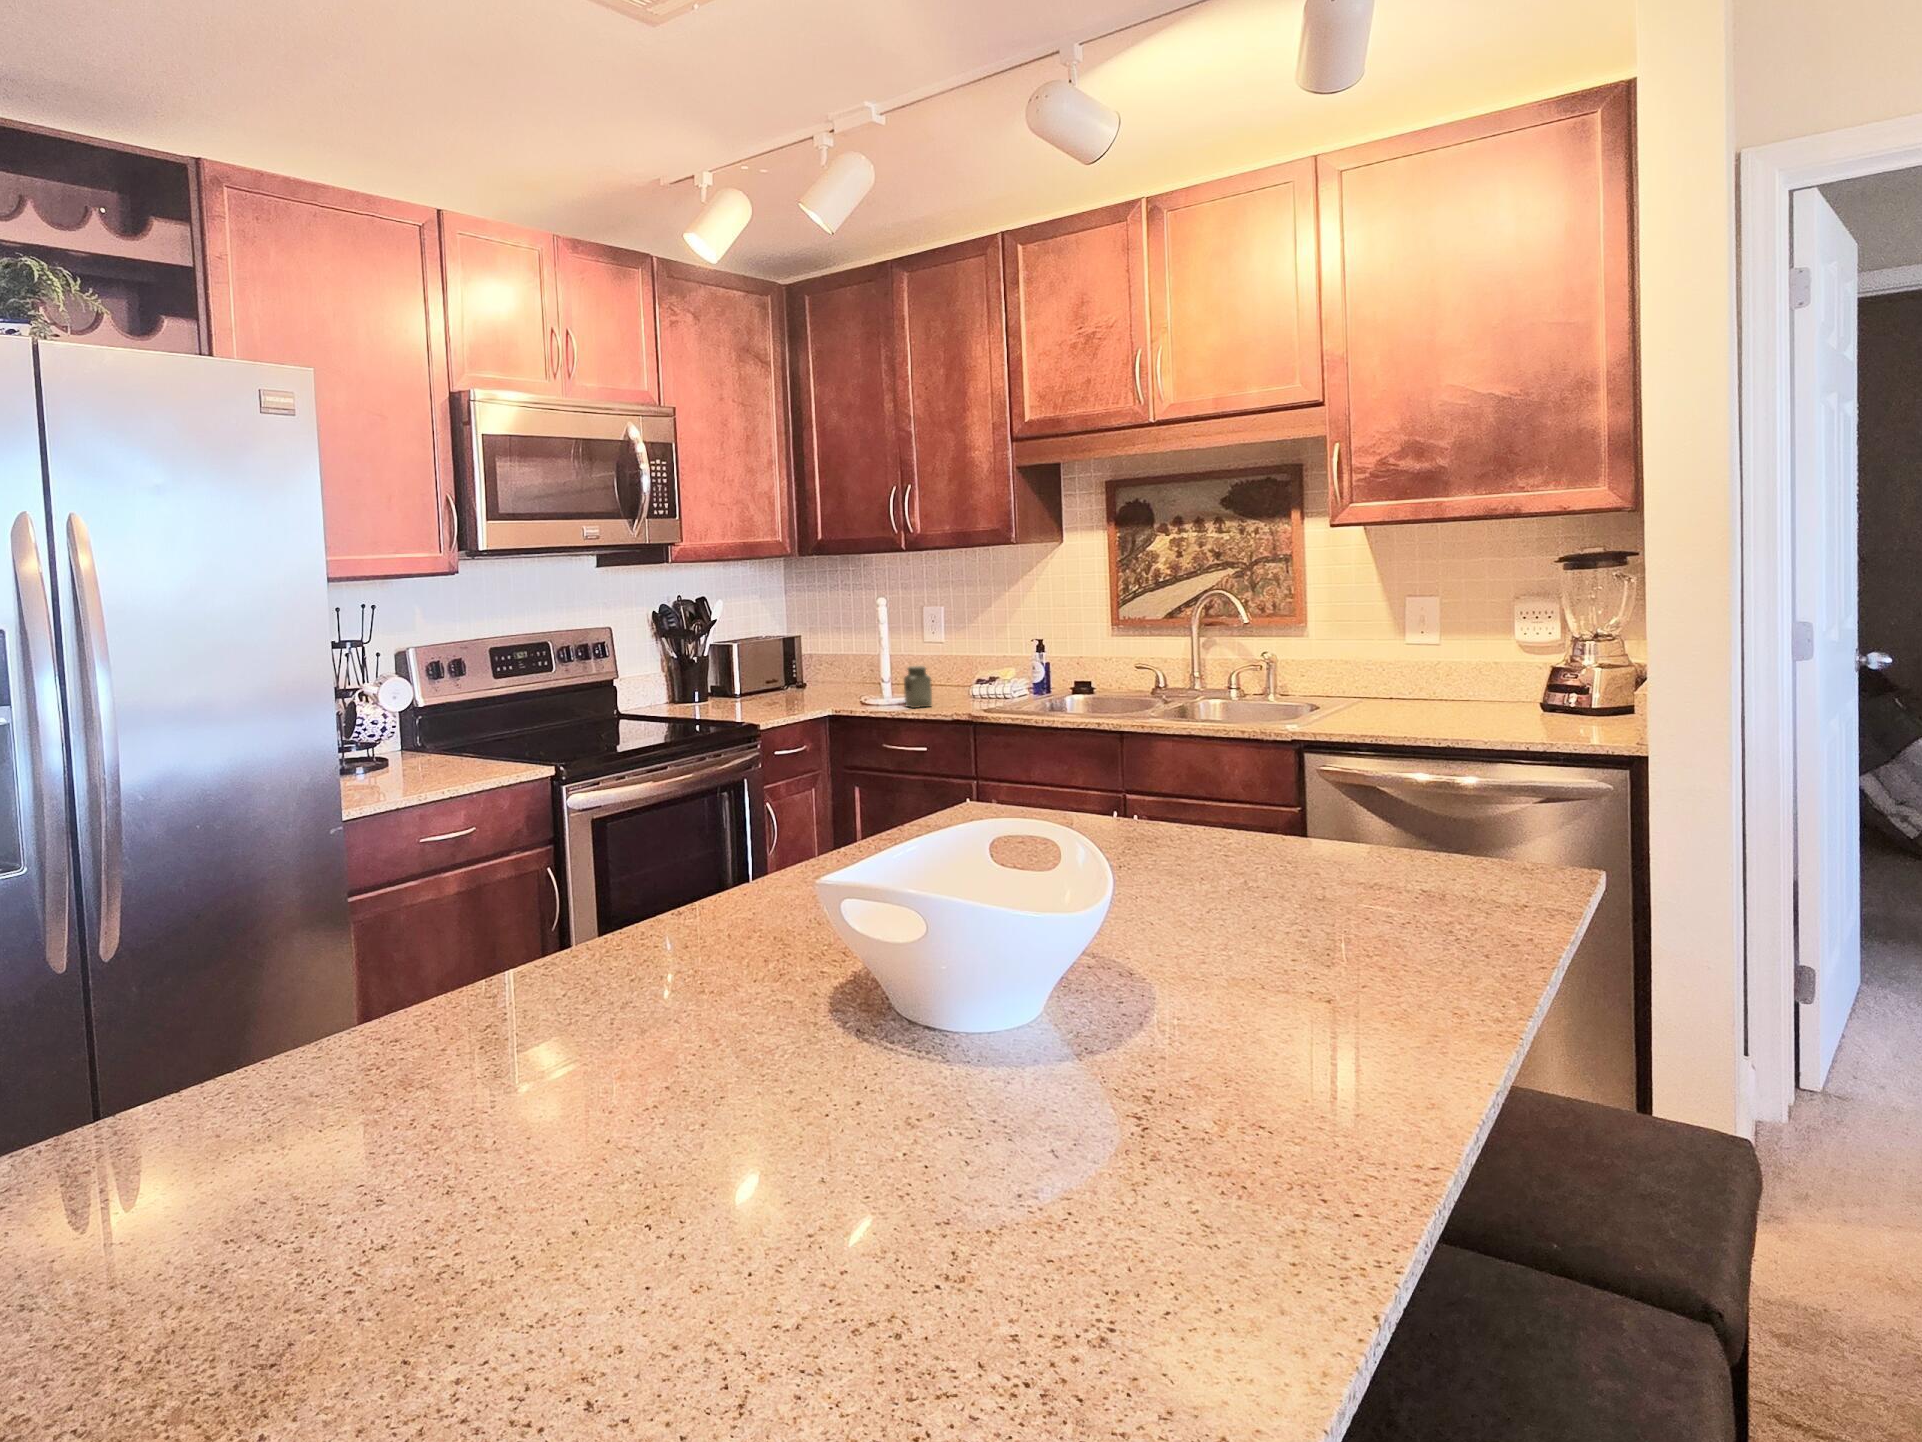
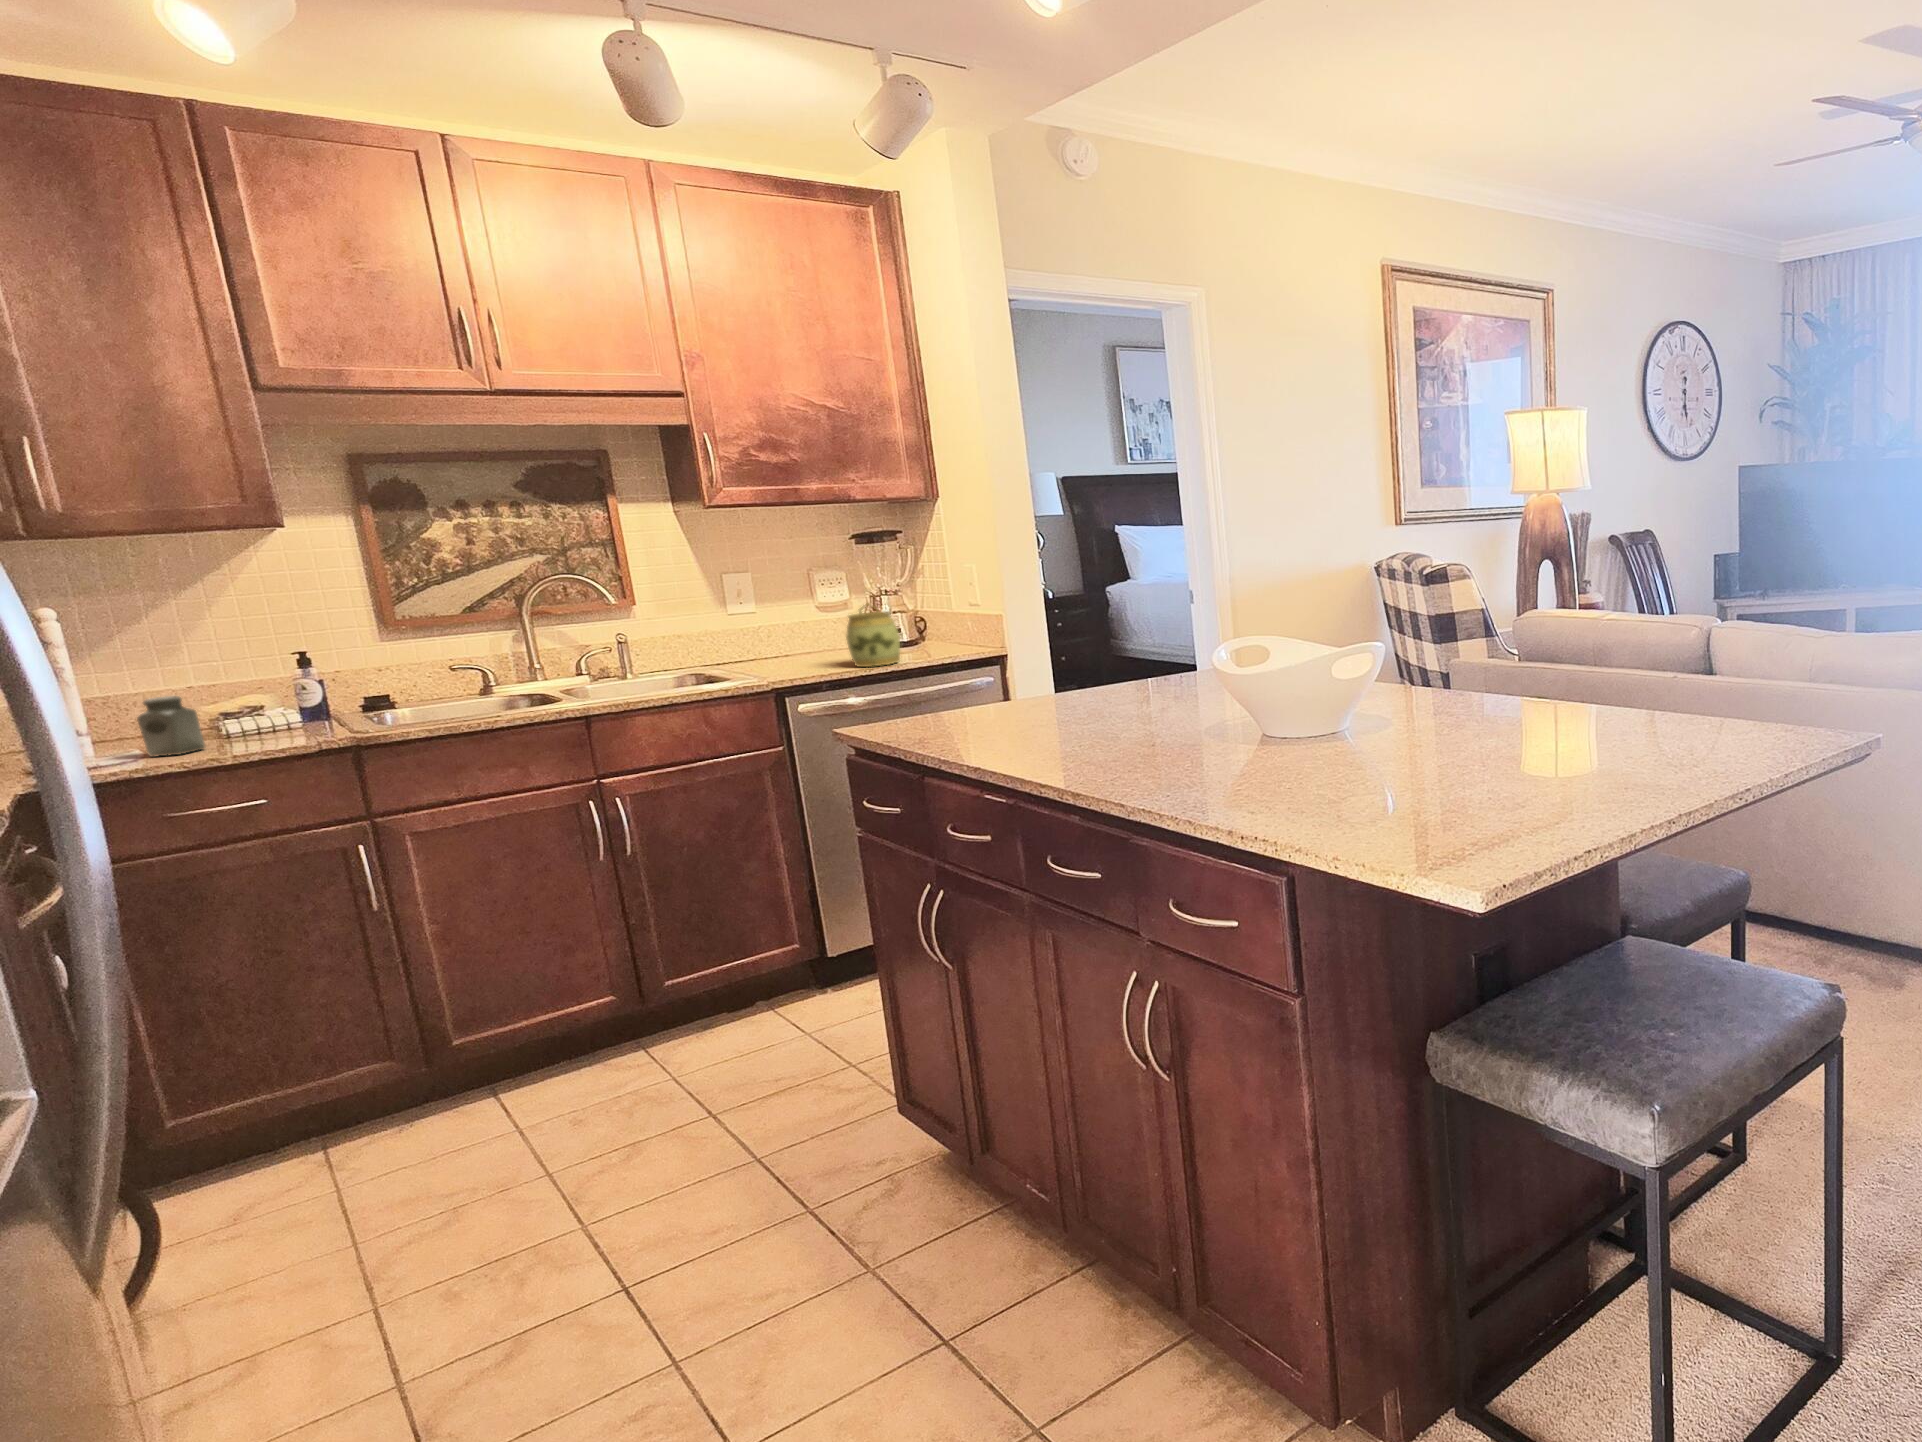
jar: none [1447,646,1521,729] -> present [846,604,900,667]

